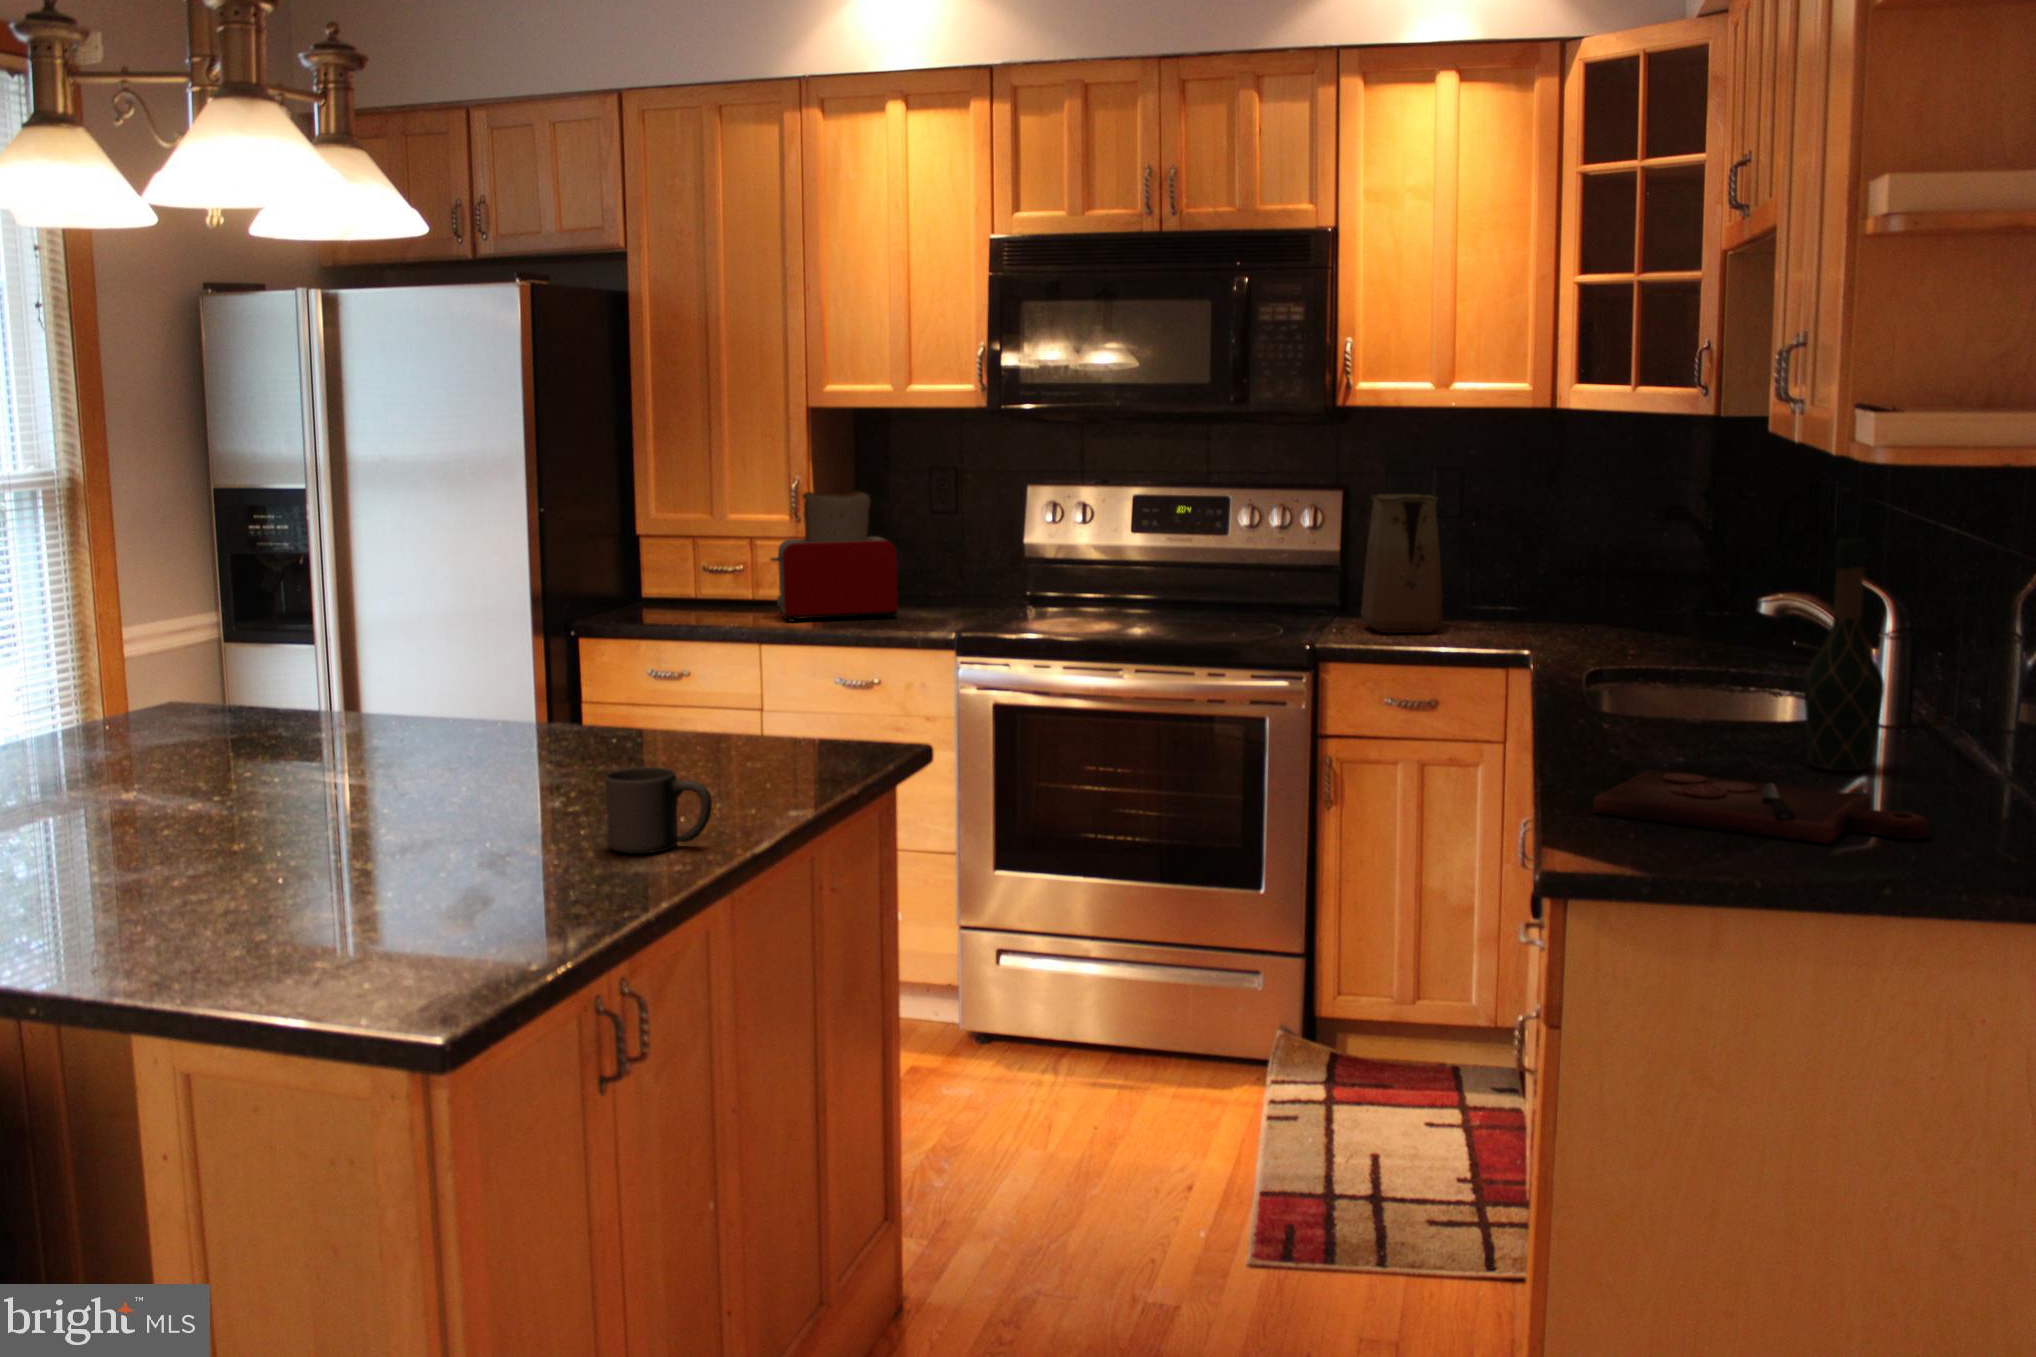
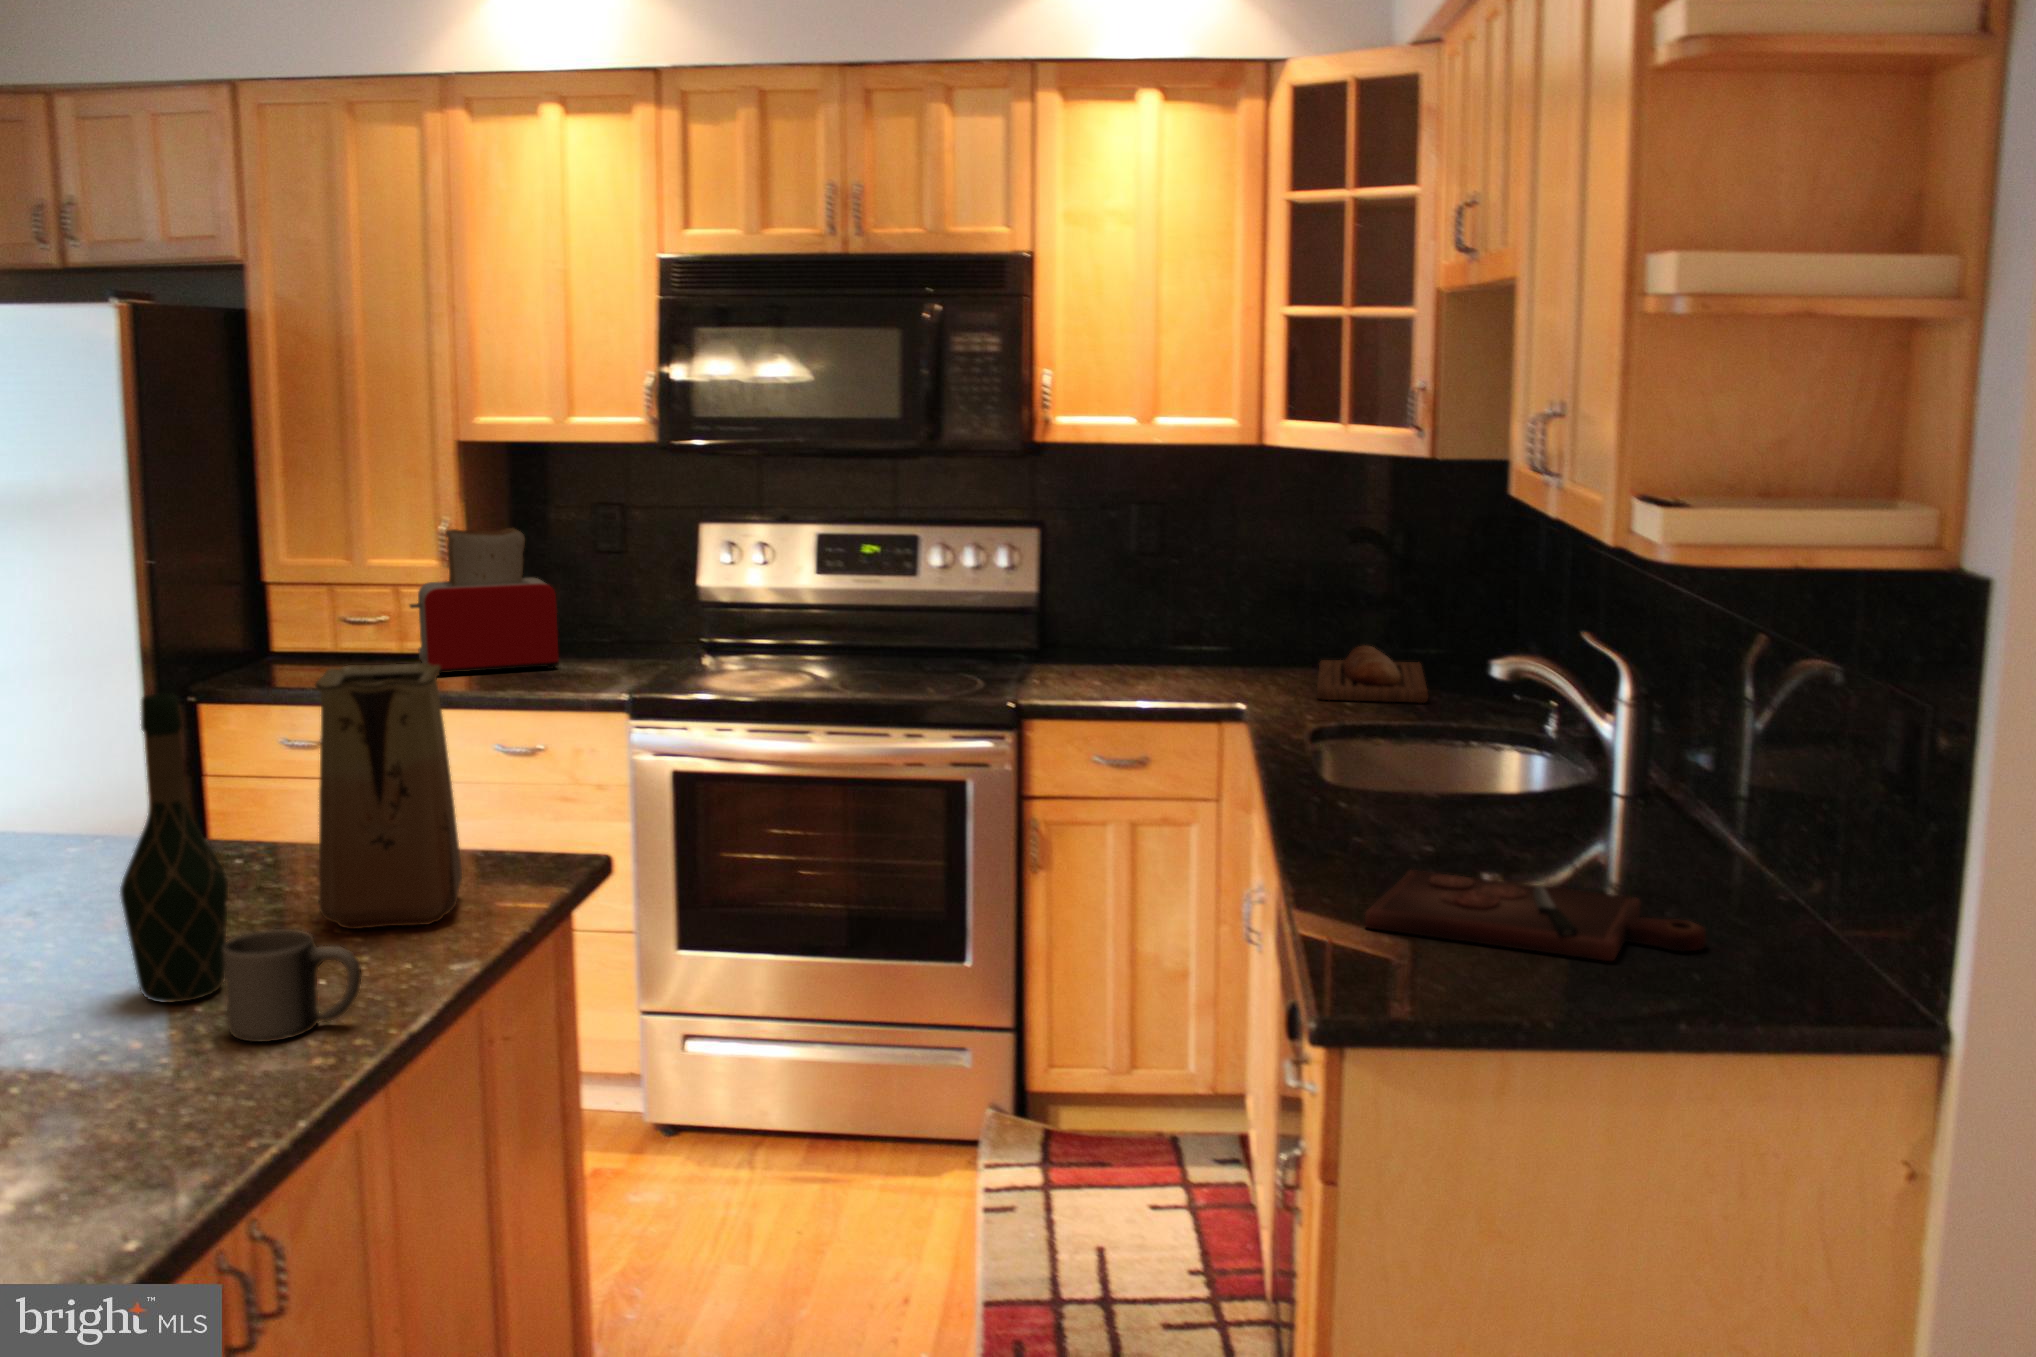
vase: present [1361,494,1443,633] -> present [315,663,462,929]
wine bottle: present [1803,538,1885,771] -> present [120,693,228,1003]
bread loaf: none [1602,602,1716,653] -> present [1317,646,1428,703]

